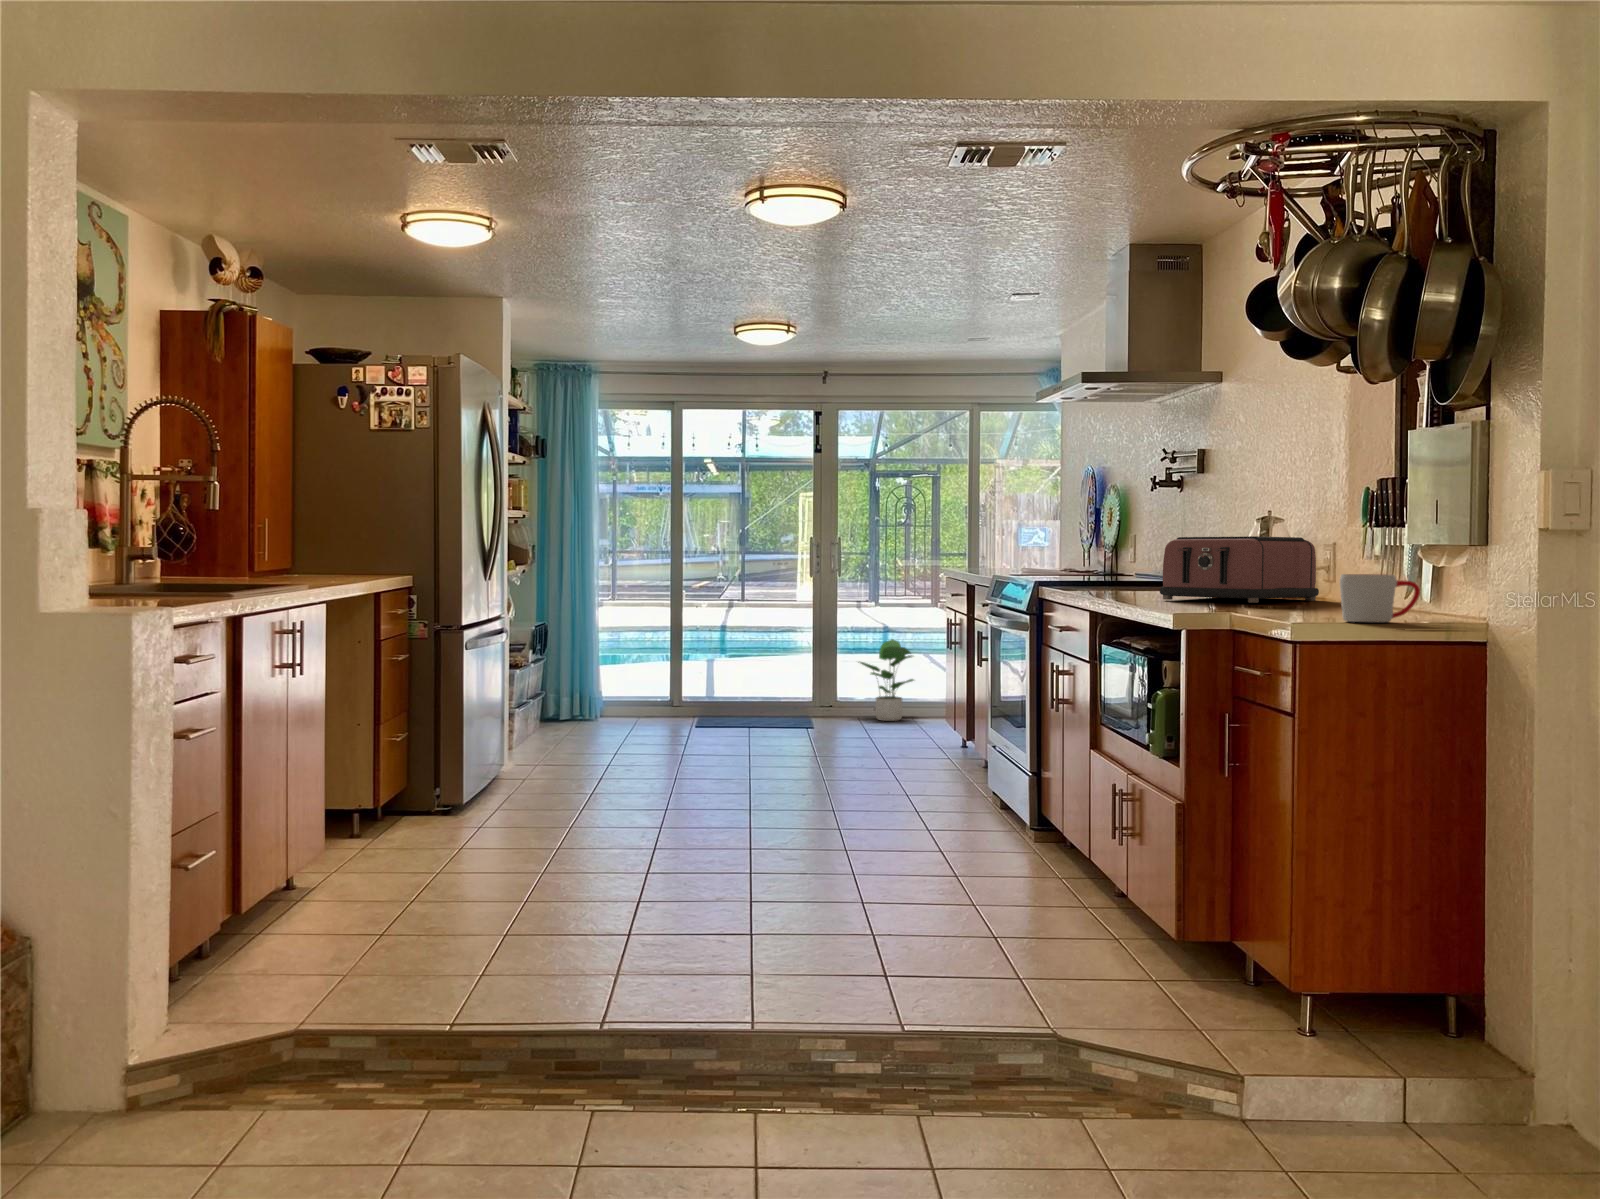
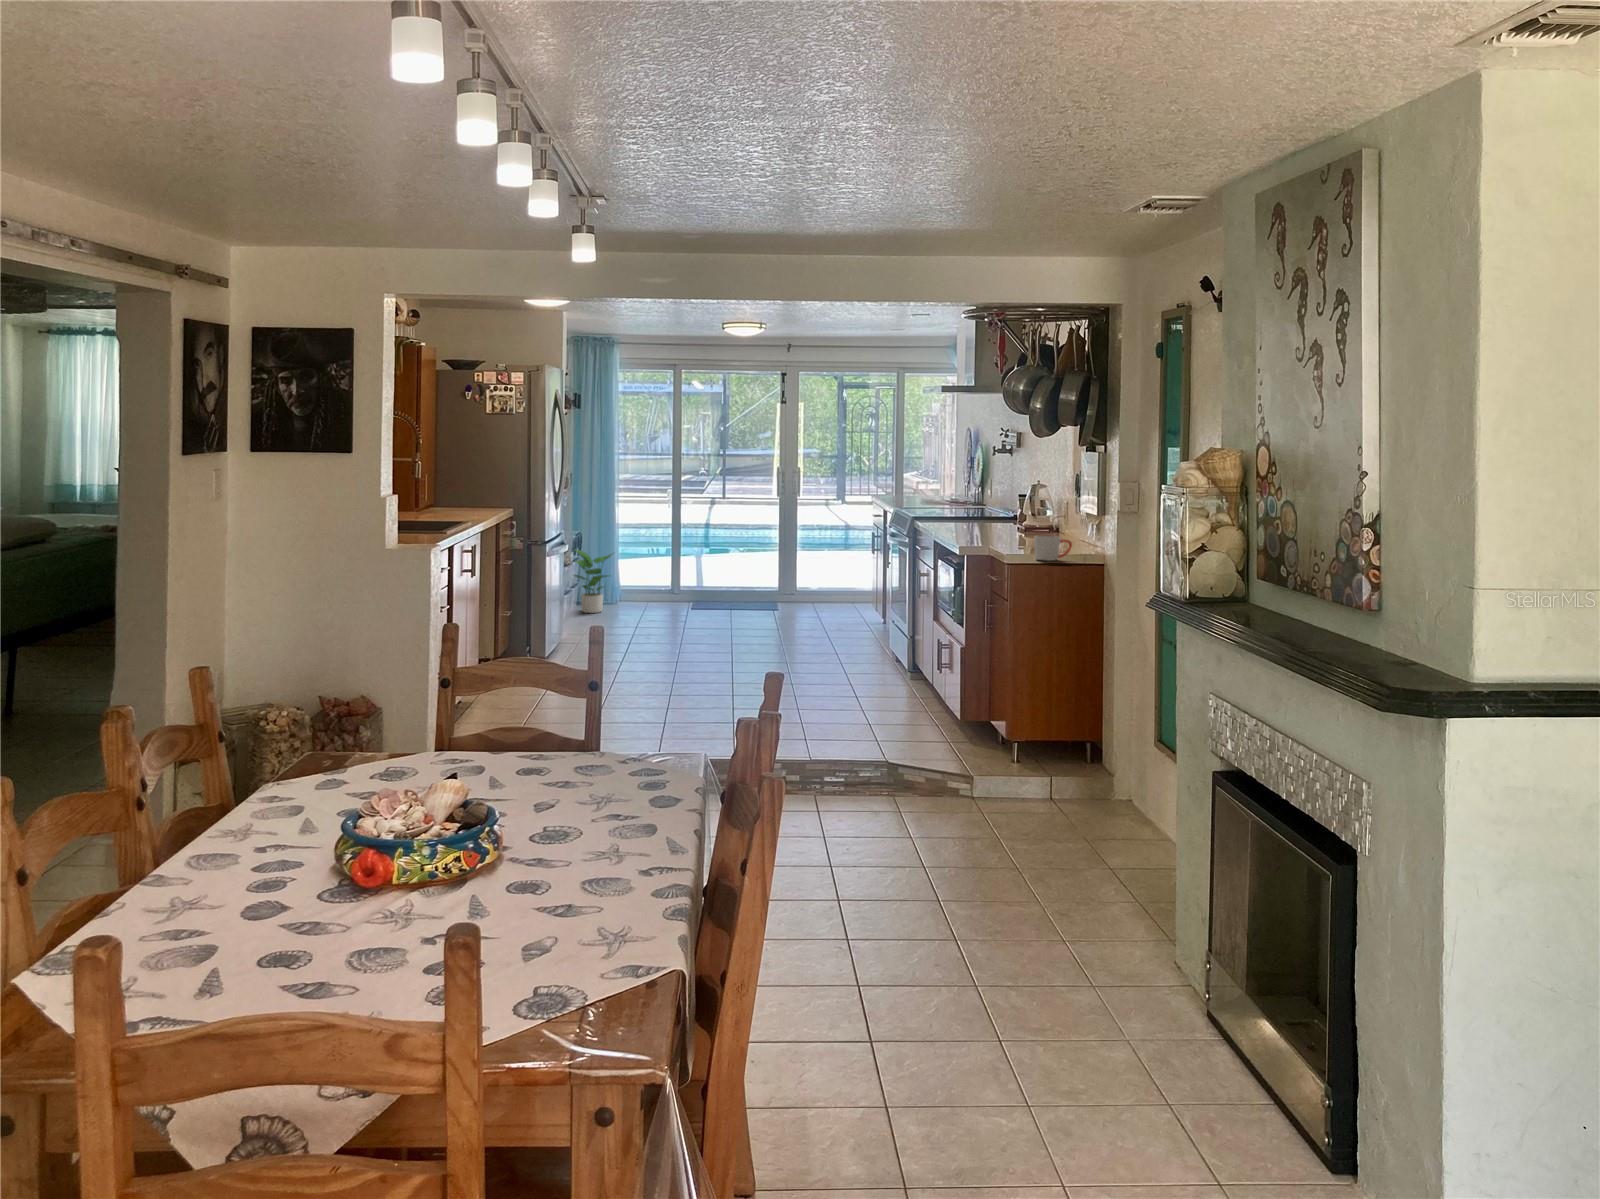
toaster: present [1160,536,1319,603] -> none [968,501,1055,542]
potted plant: present [858,639,914,721] -> present [575,550,611,613]

